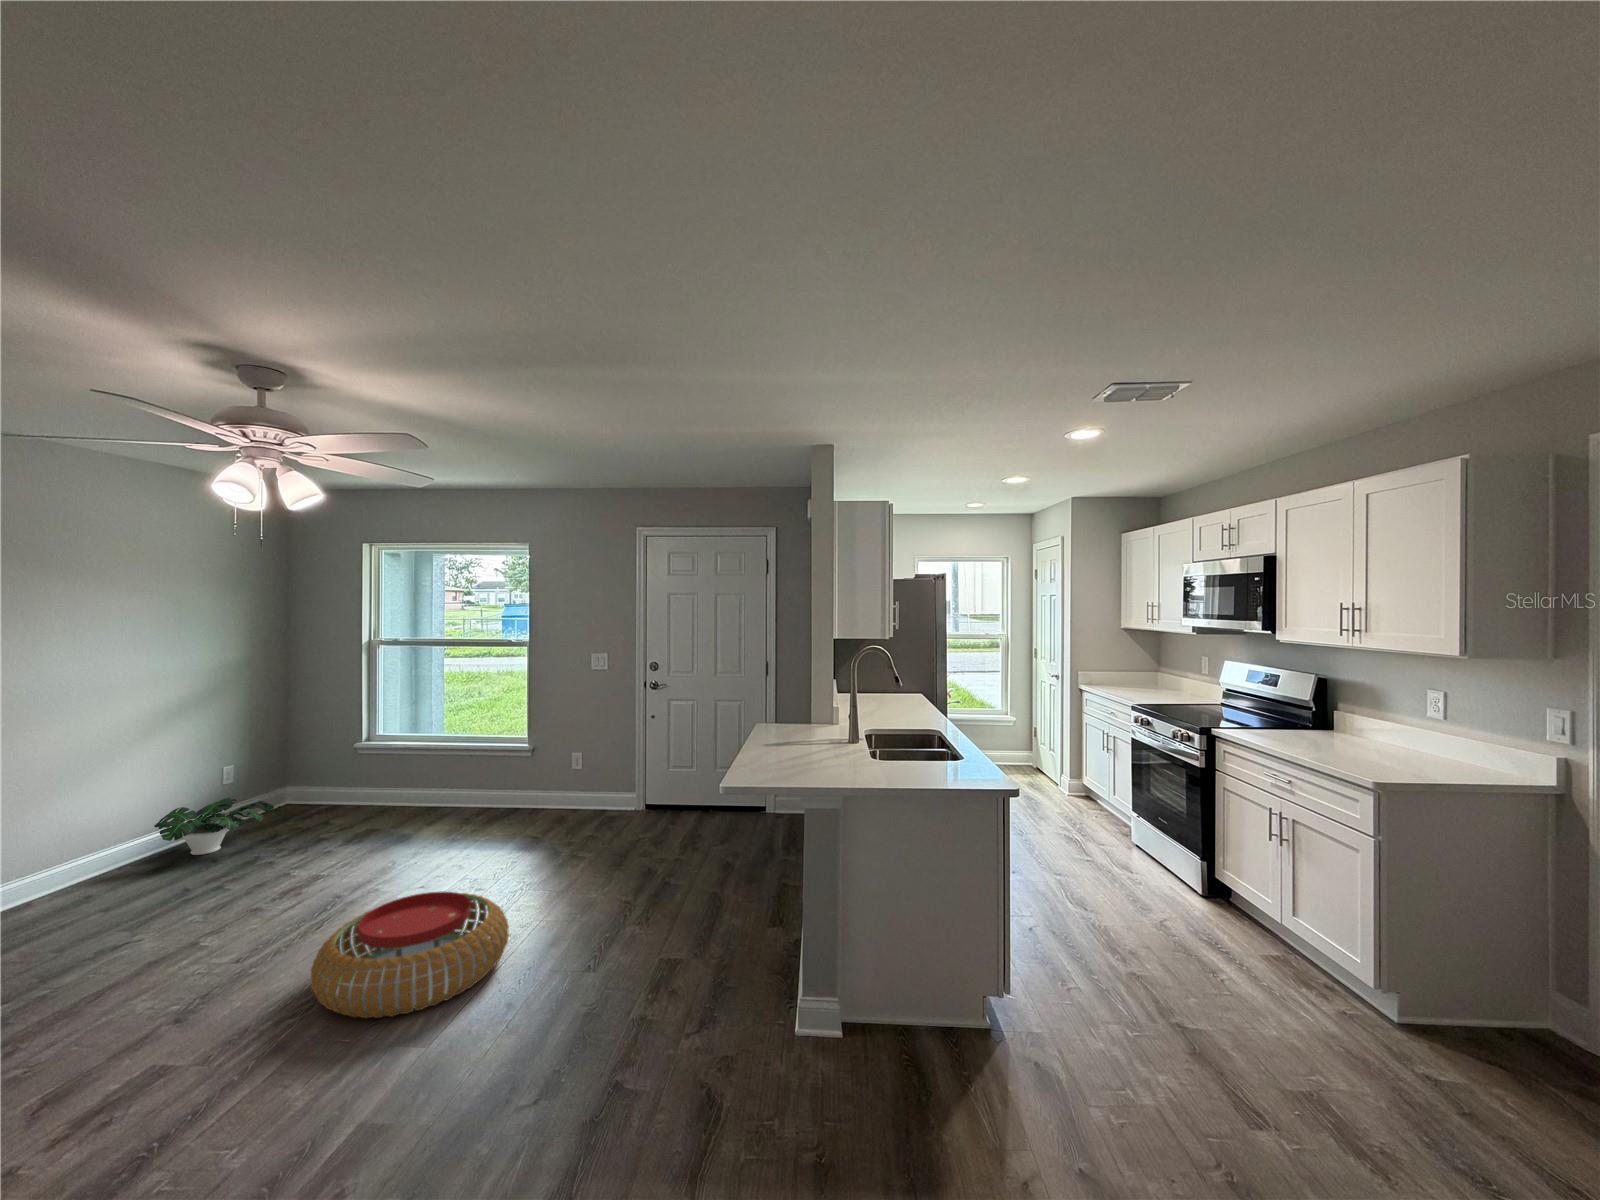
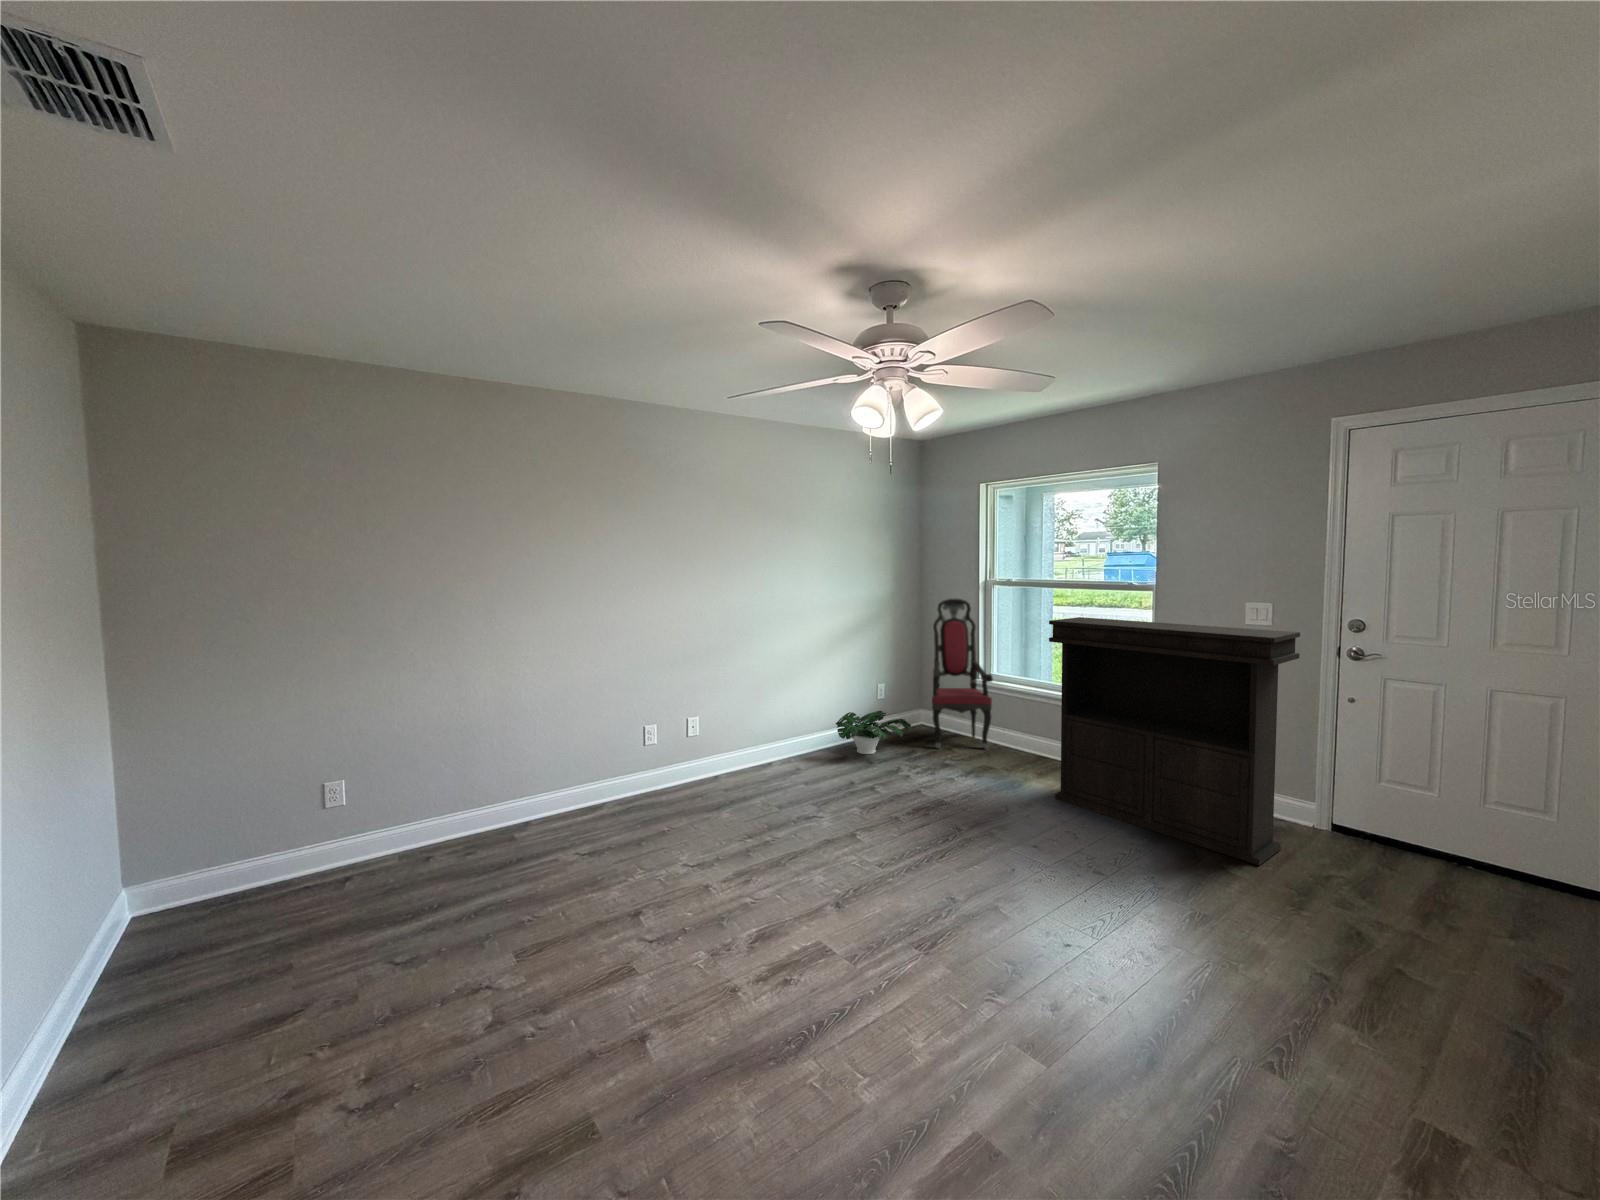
armchair: none [303,660,378,827] -> present [932,599,993,750]
console table: none [436,672,622,847] -> present [1049,617,1300,865]
pouf: present [311,892,509,1018] -> none [933,865,1147,1023]

